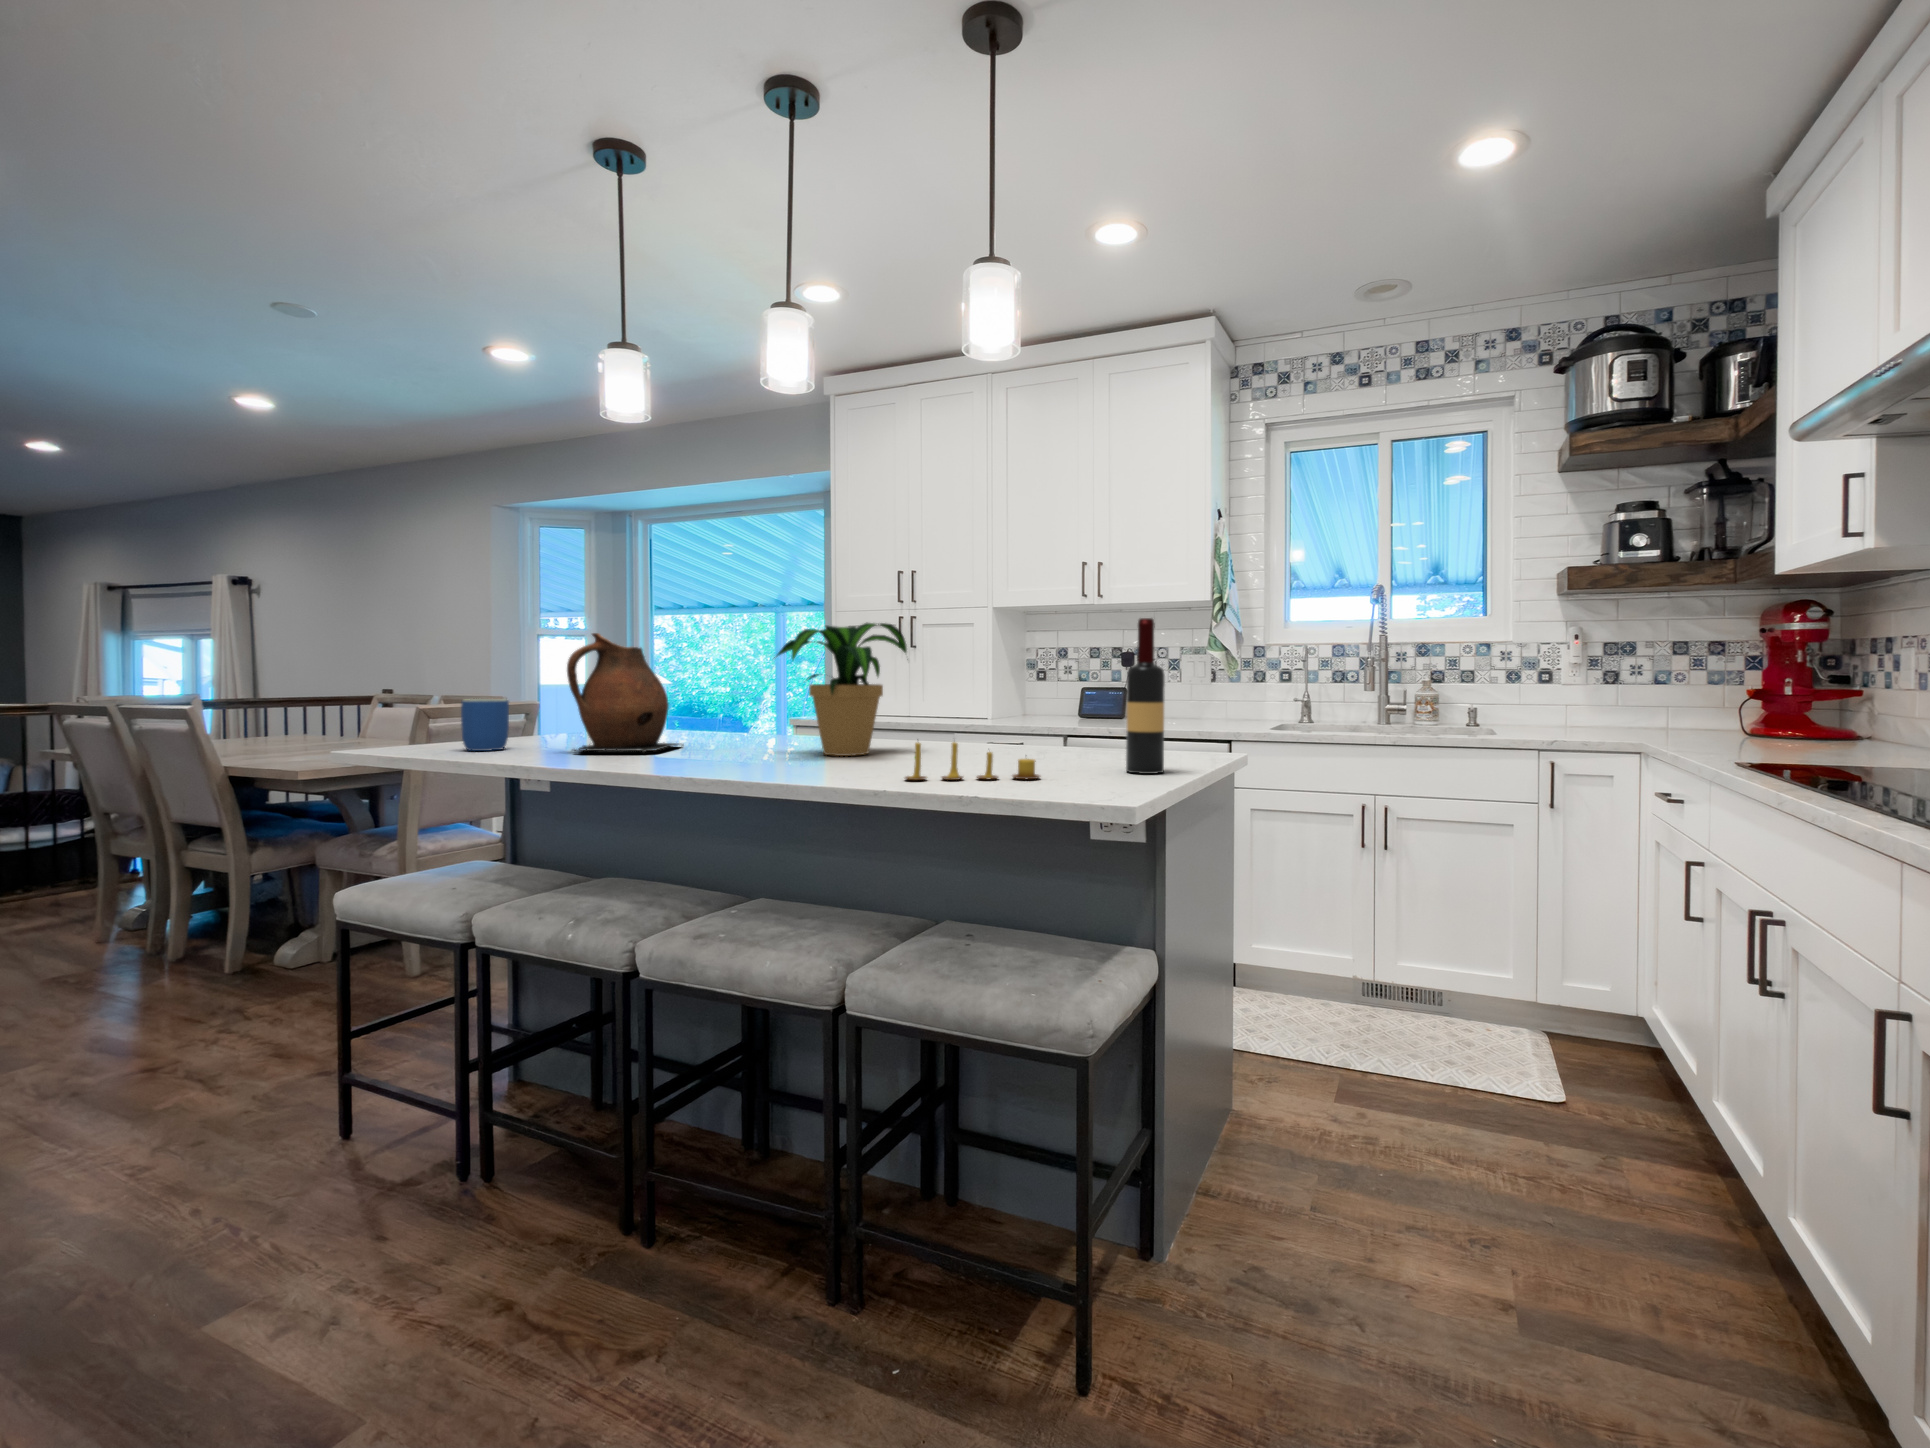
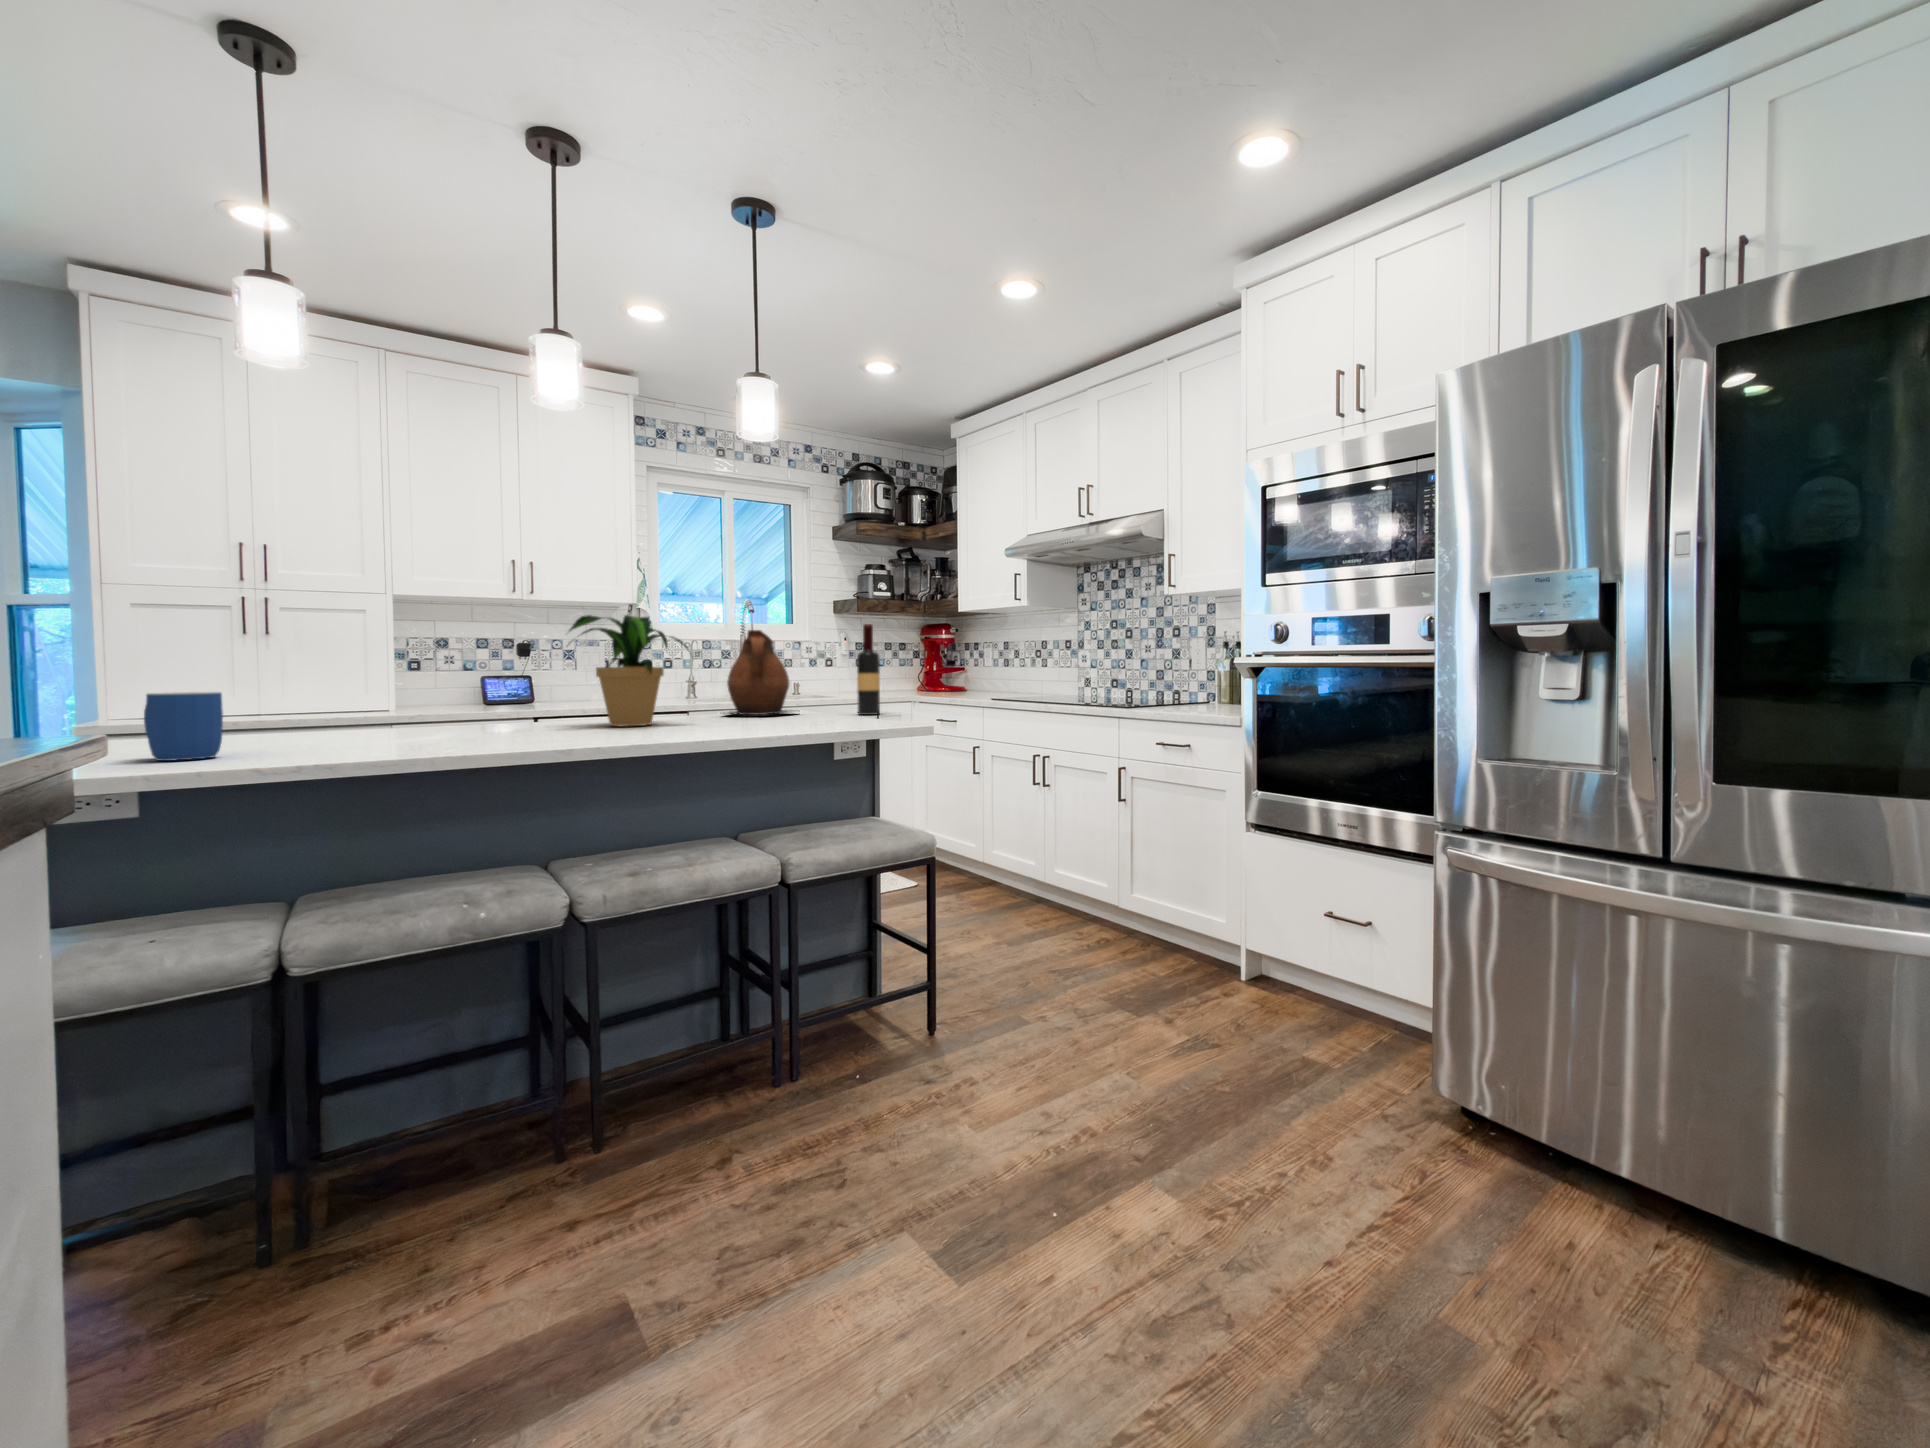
ceramic pitcher: present [567,633,683,752] -> present [727,630,792,715]
candle: present [905,742,1040,780] -> none [810,697,863,724]

